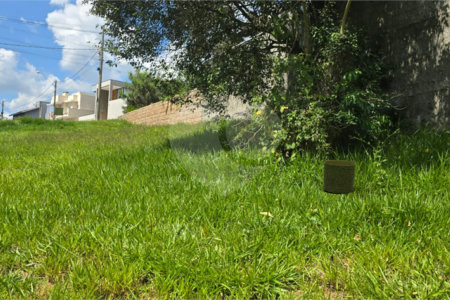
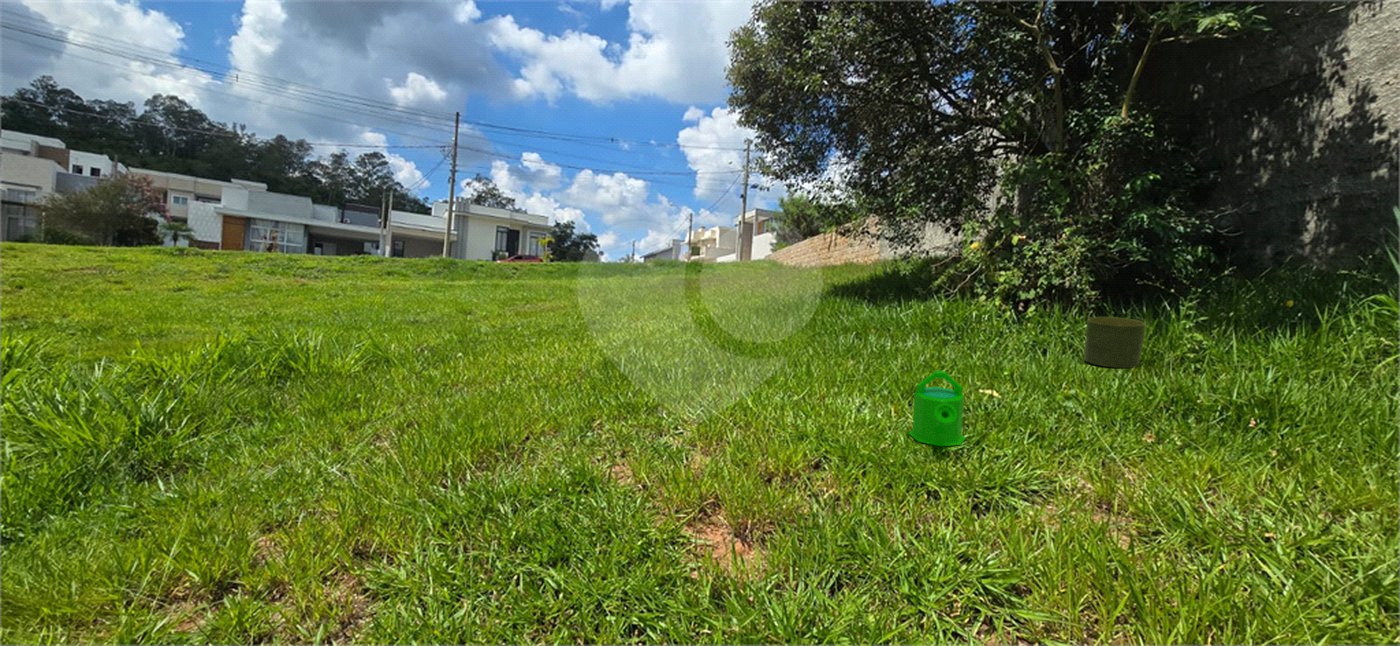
watering can: none [205,201,245,258] -> present [909,371,965,446]

